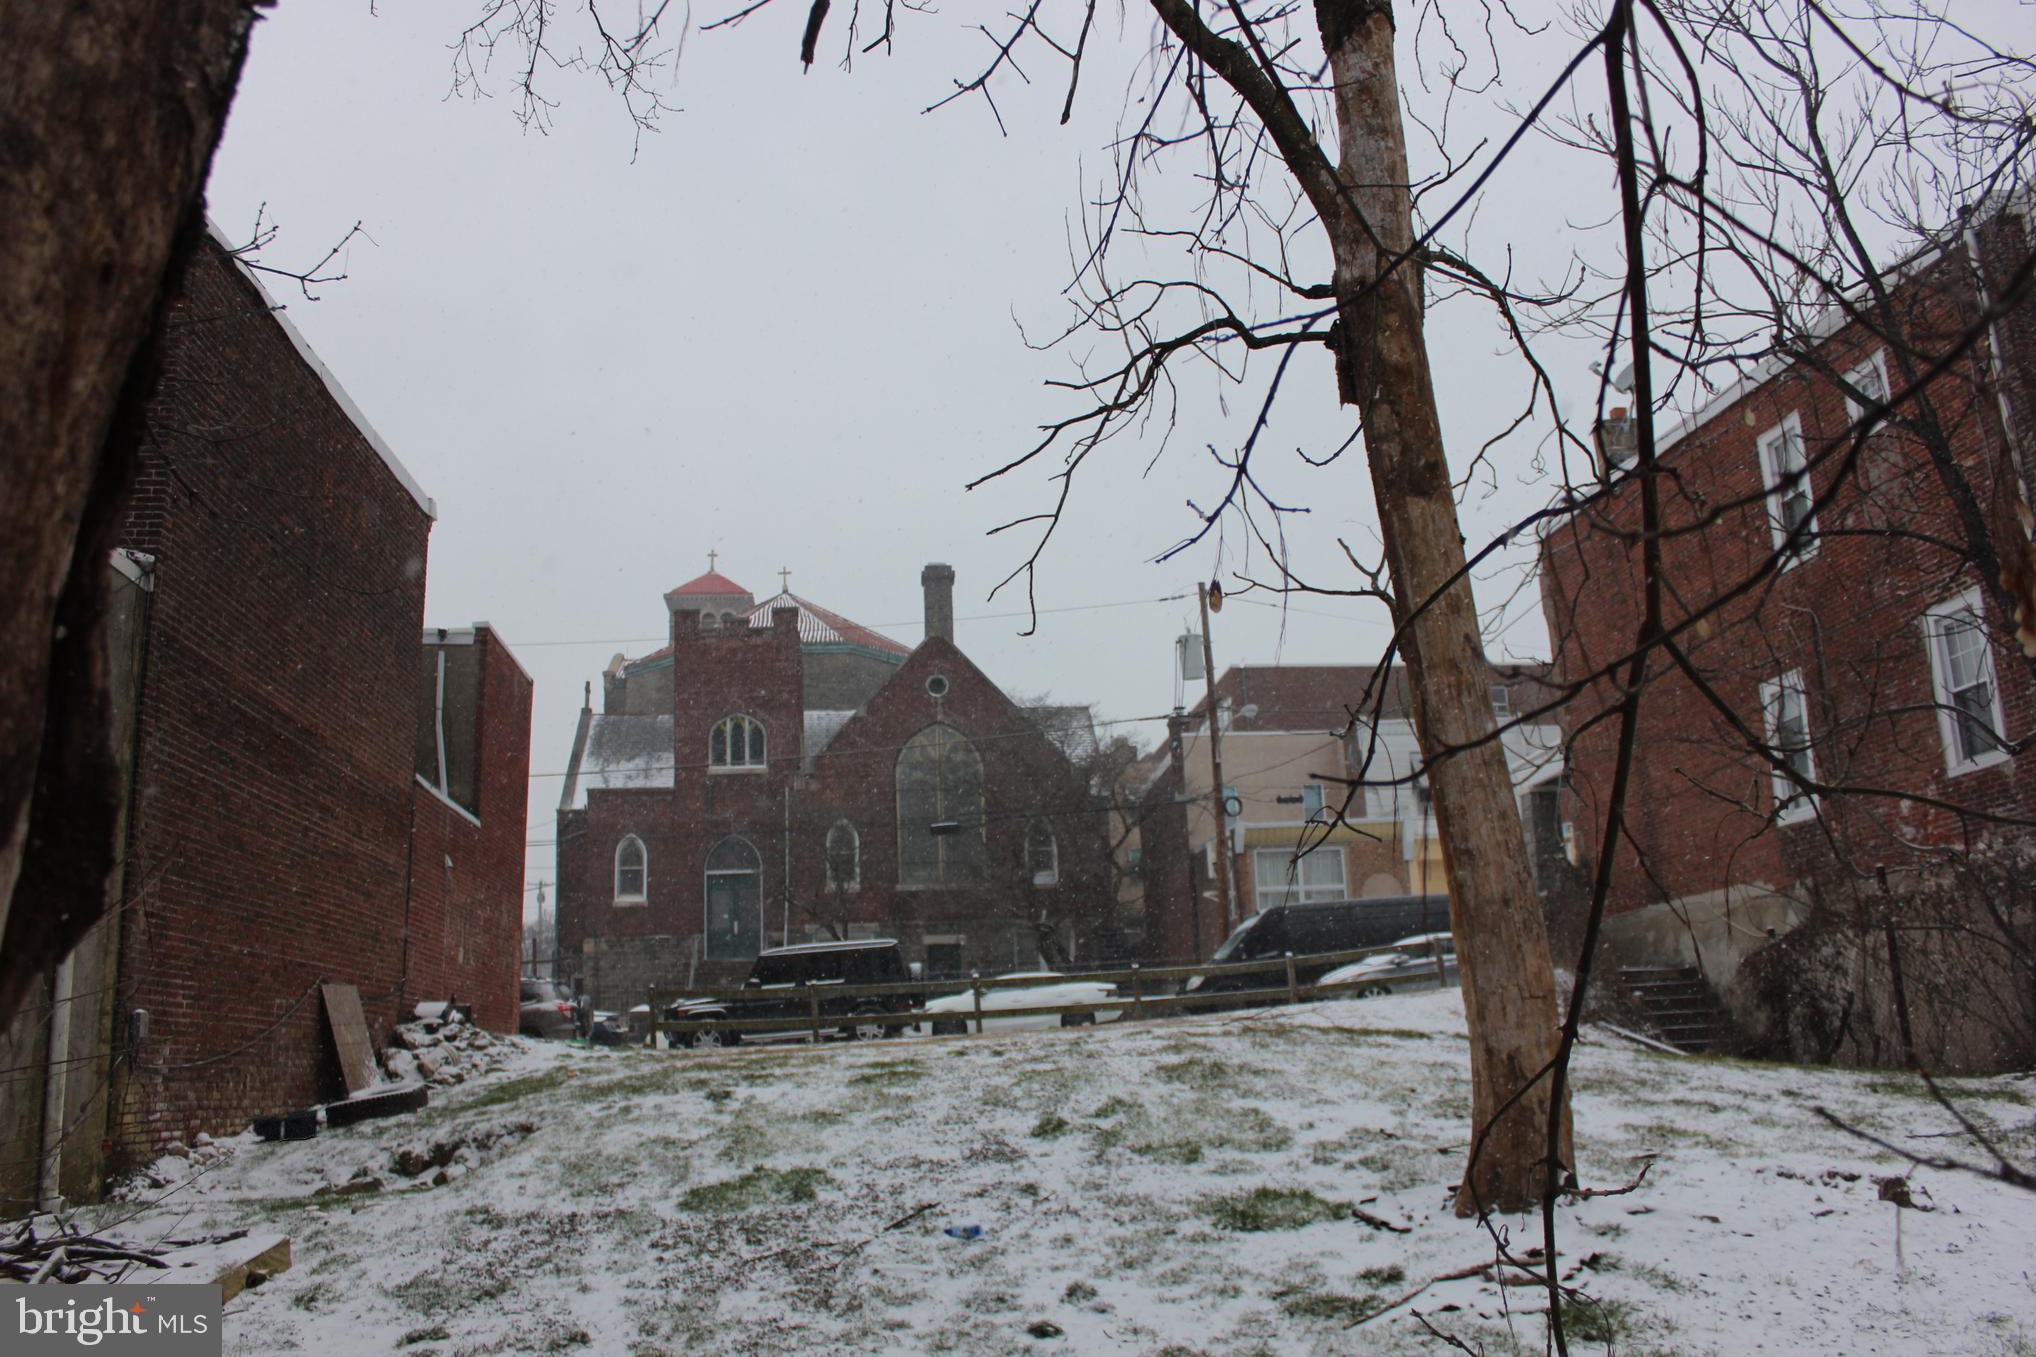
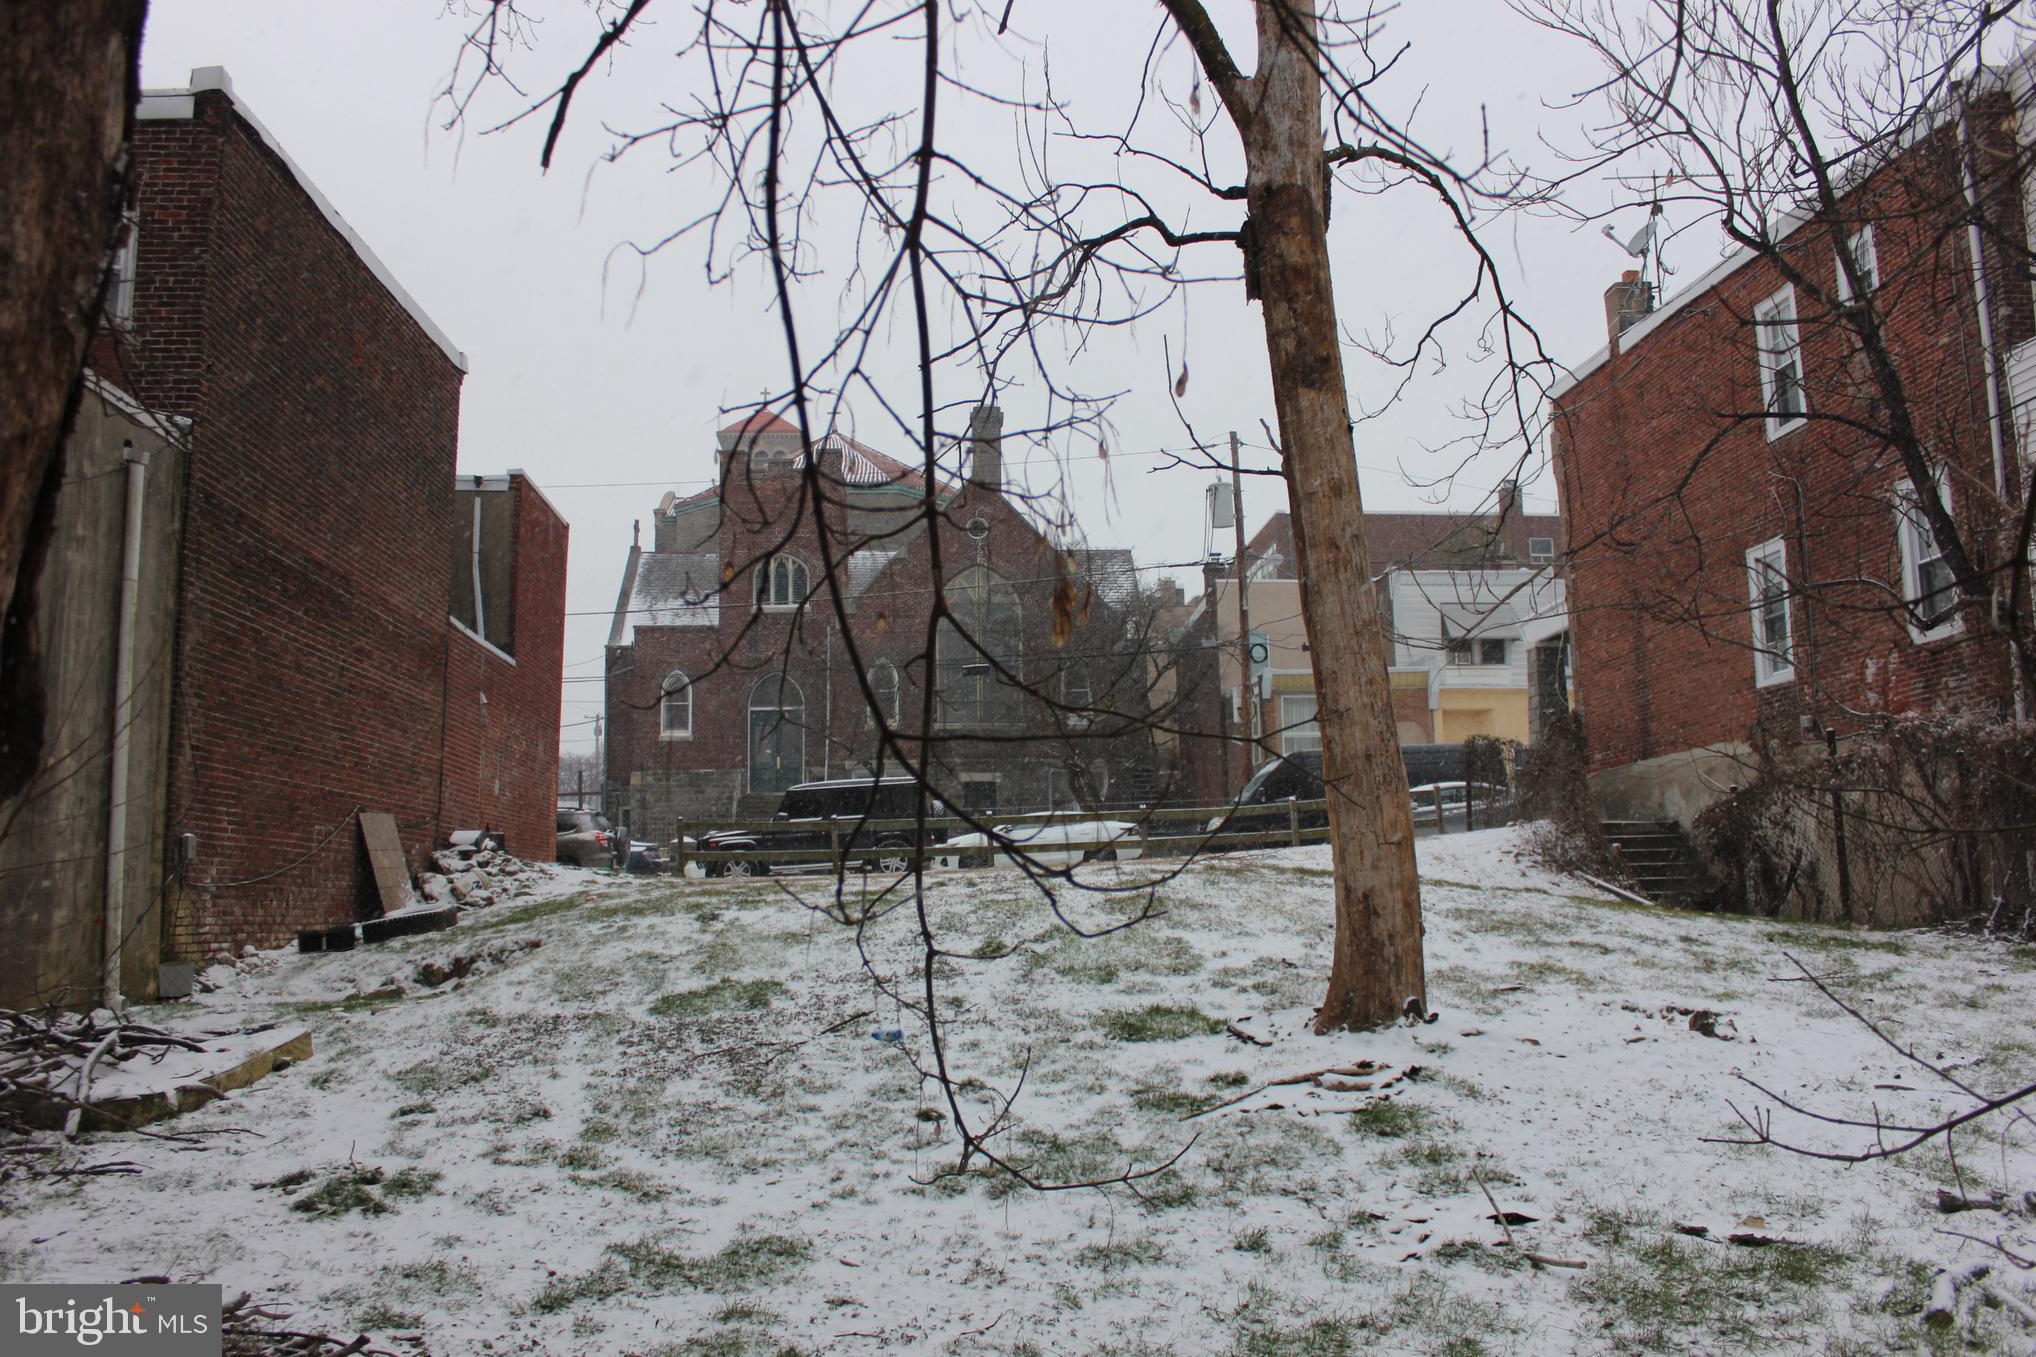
planter: none [102,1156,143,1200] -> present [159,961,195,997]

